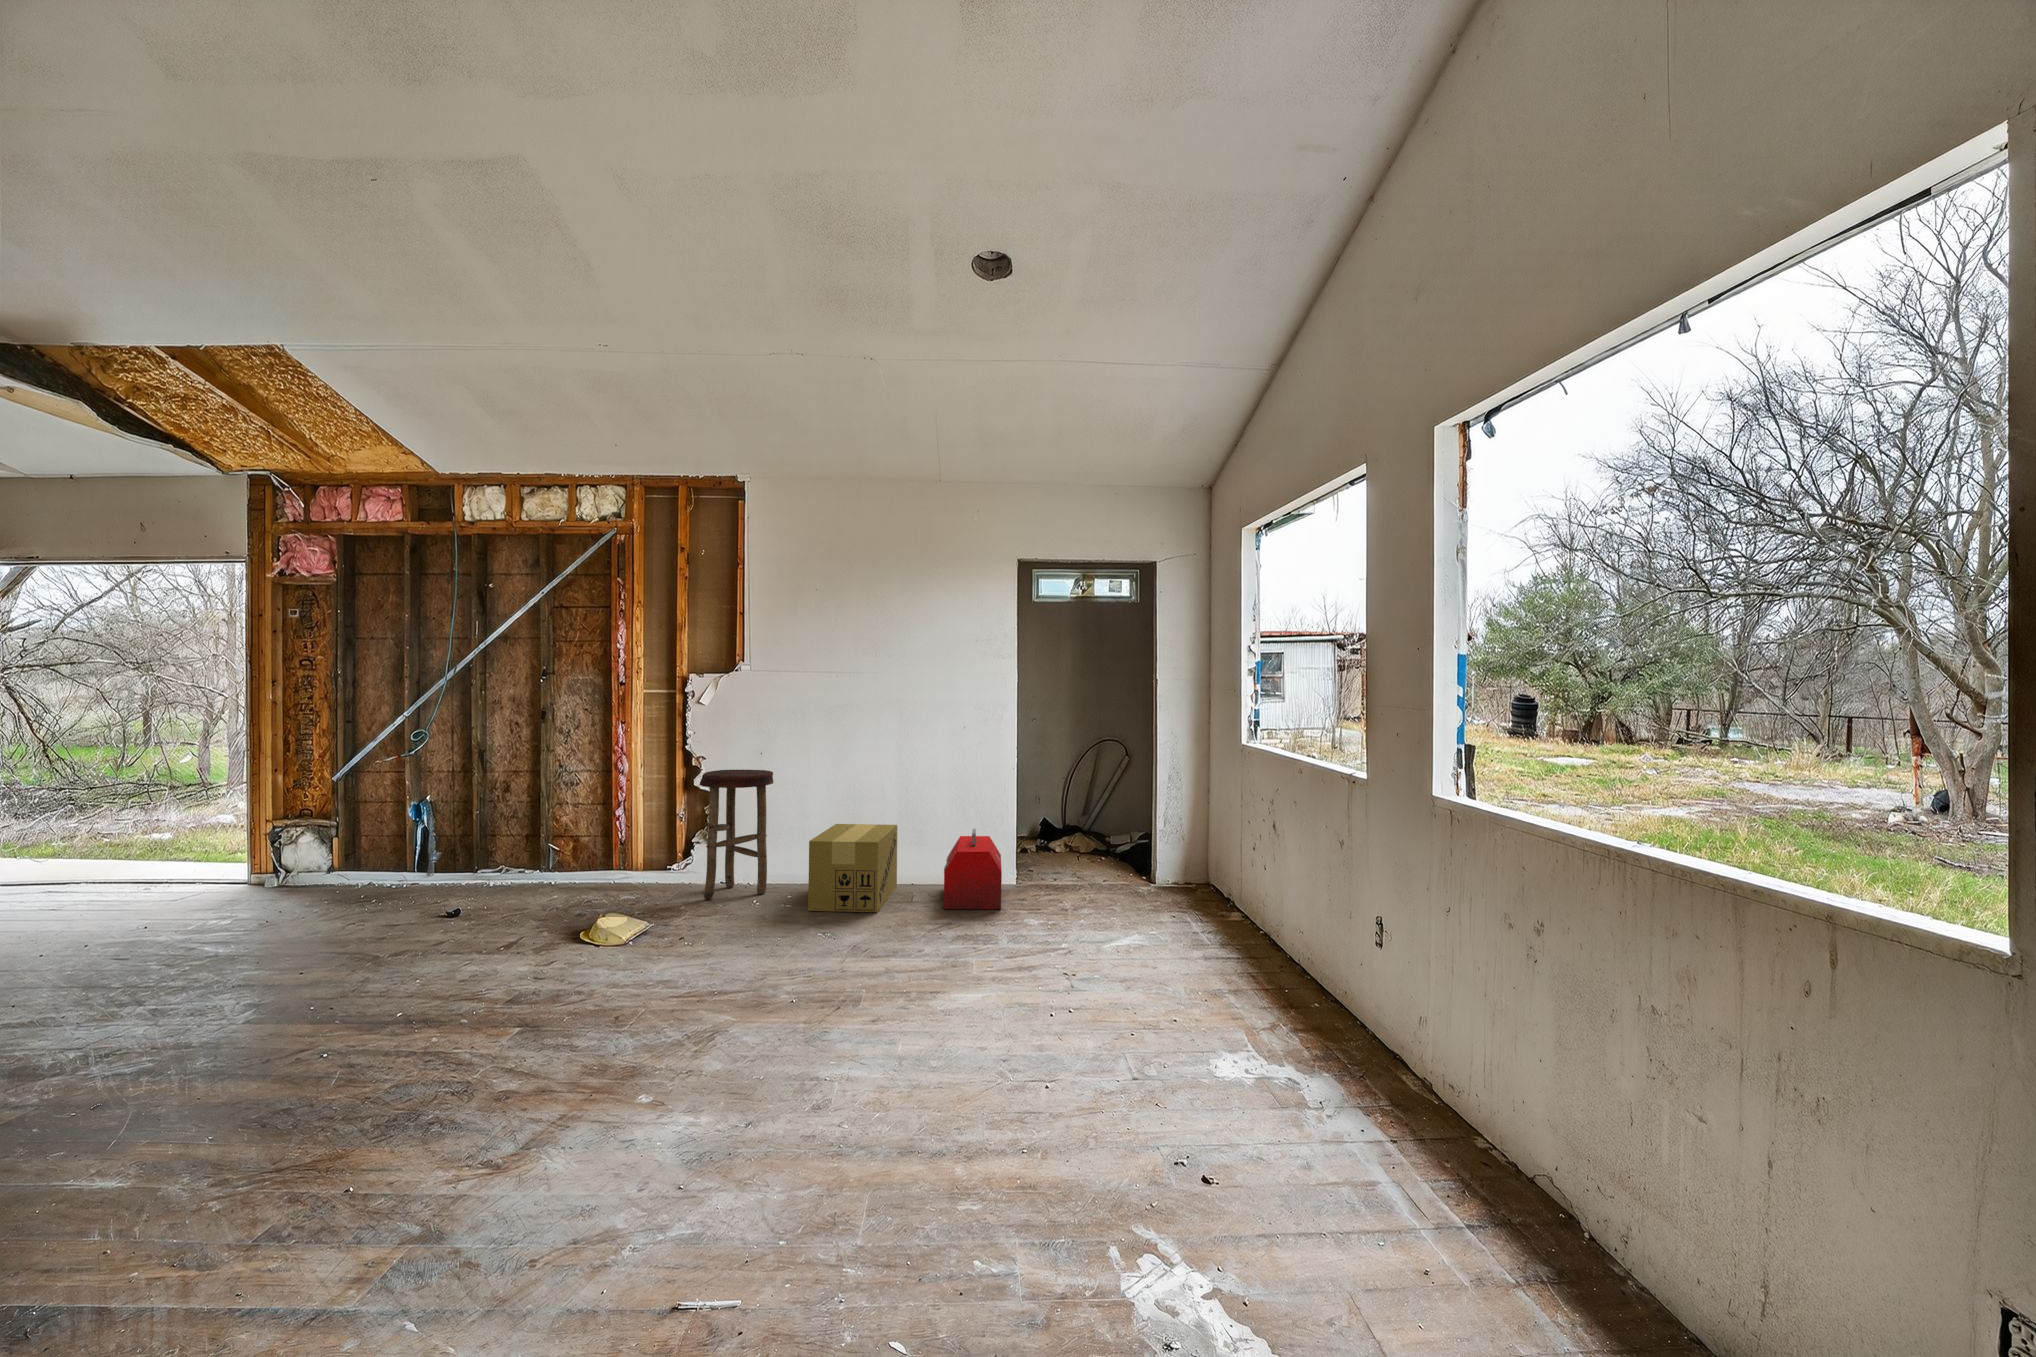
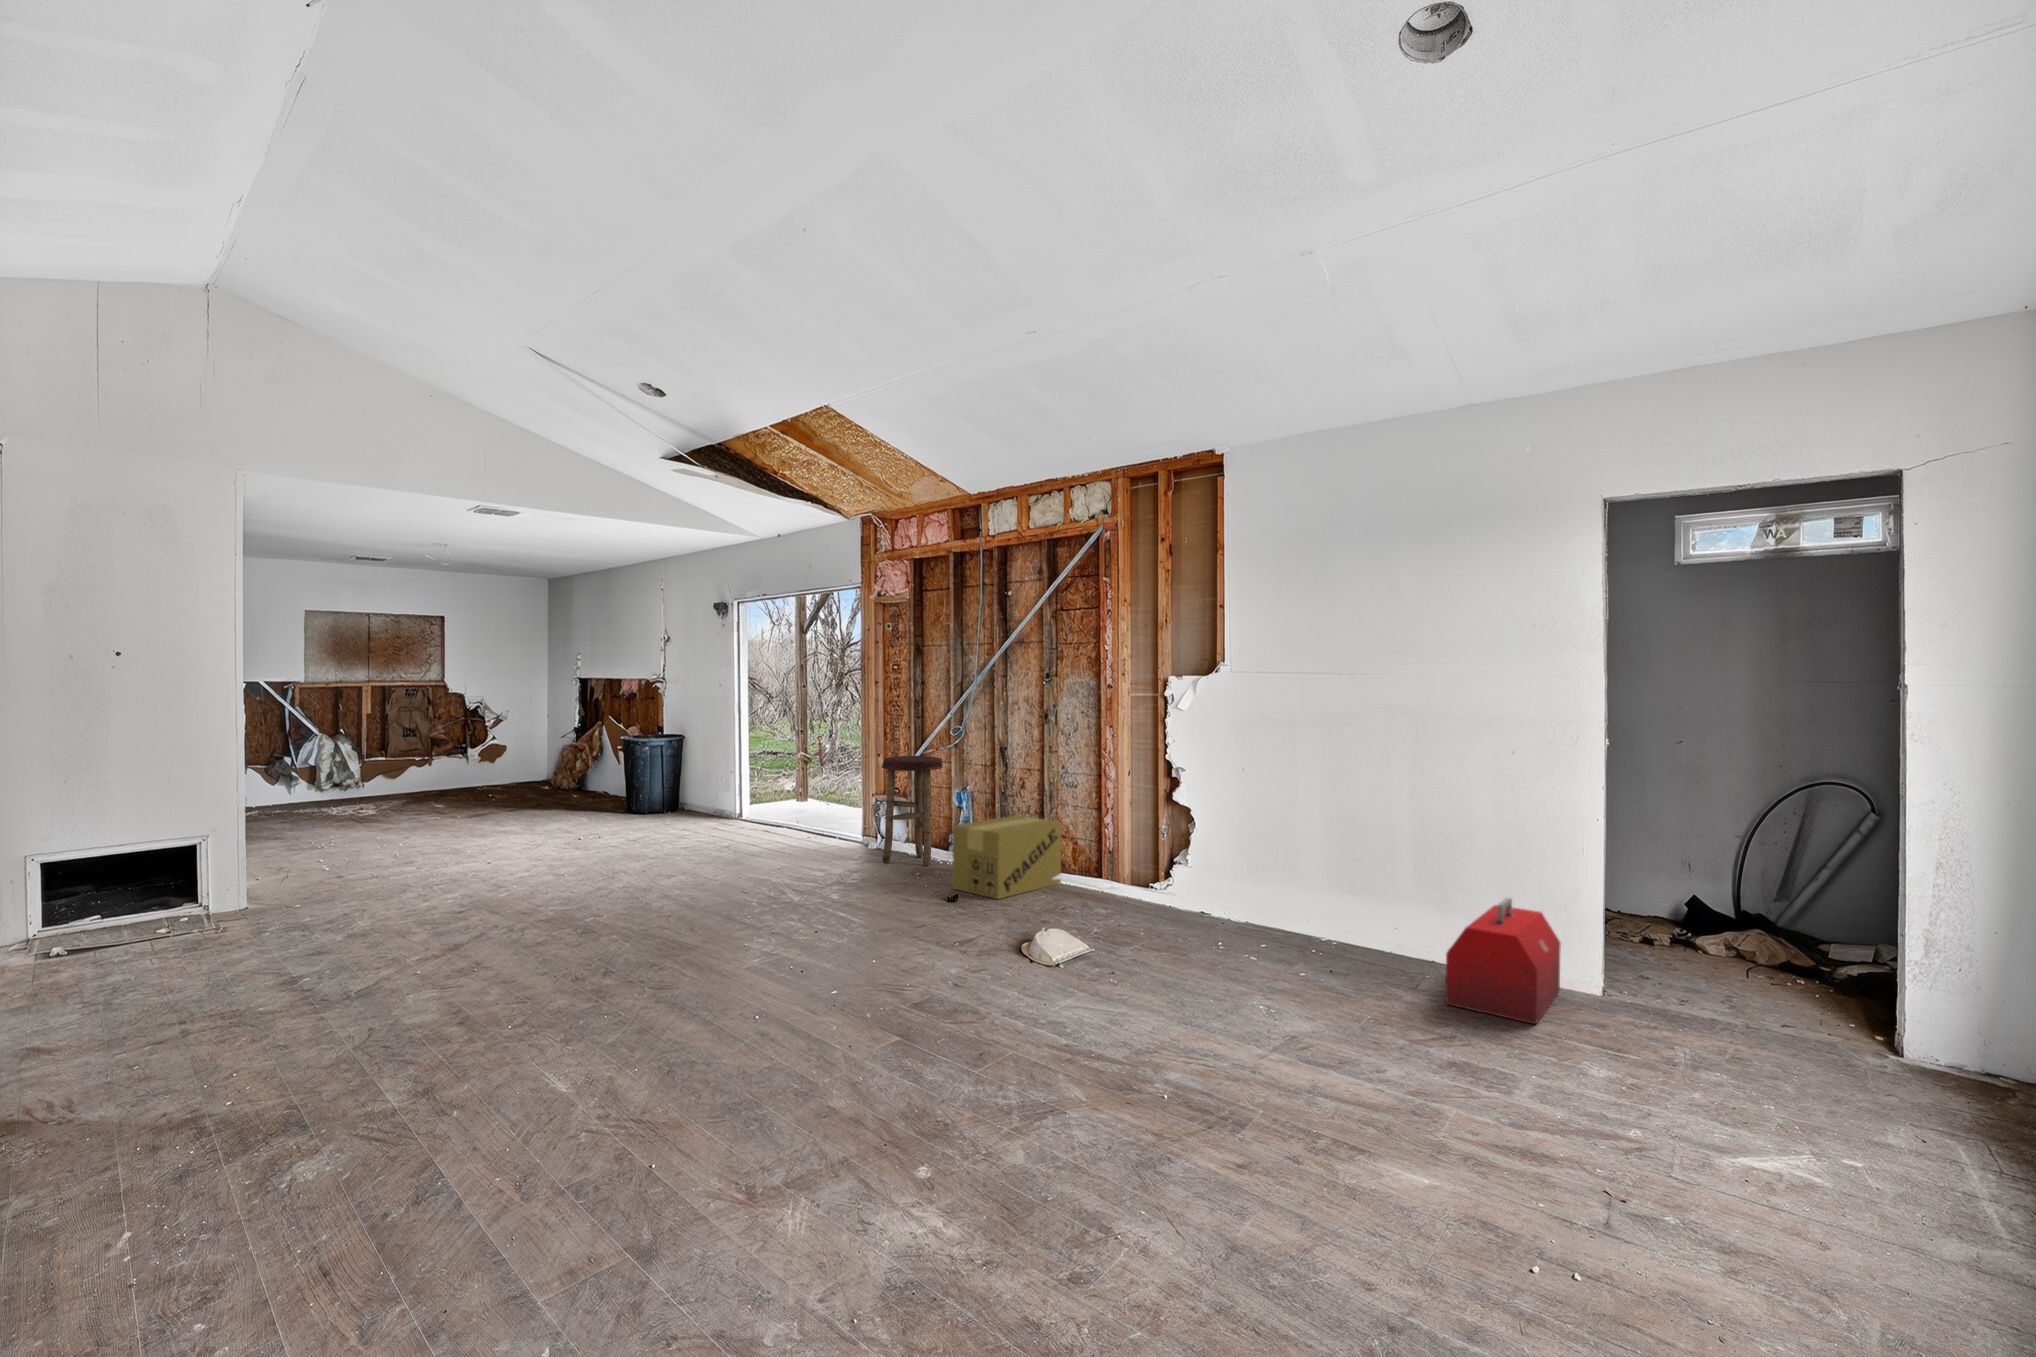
stool: present [699,770,773,900] -> present [882,756,942,865]
cardboard box: present [808,824,897,912] -> present [952,815,1062,899]

